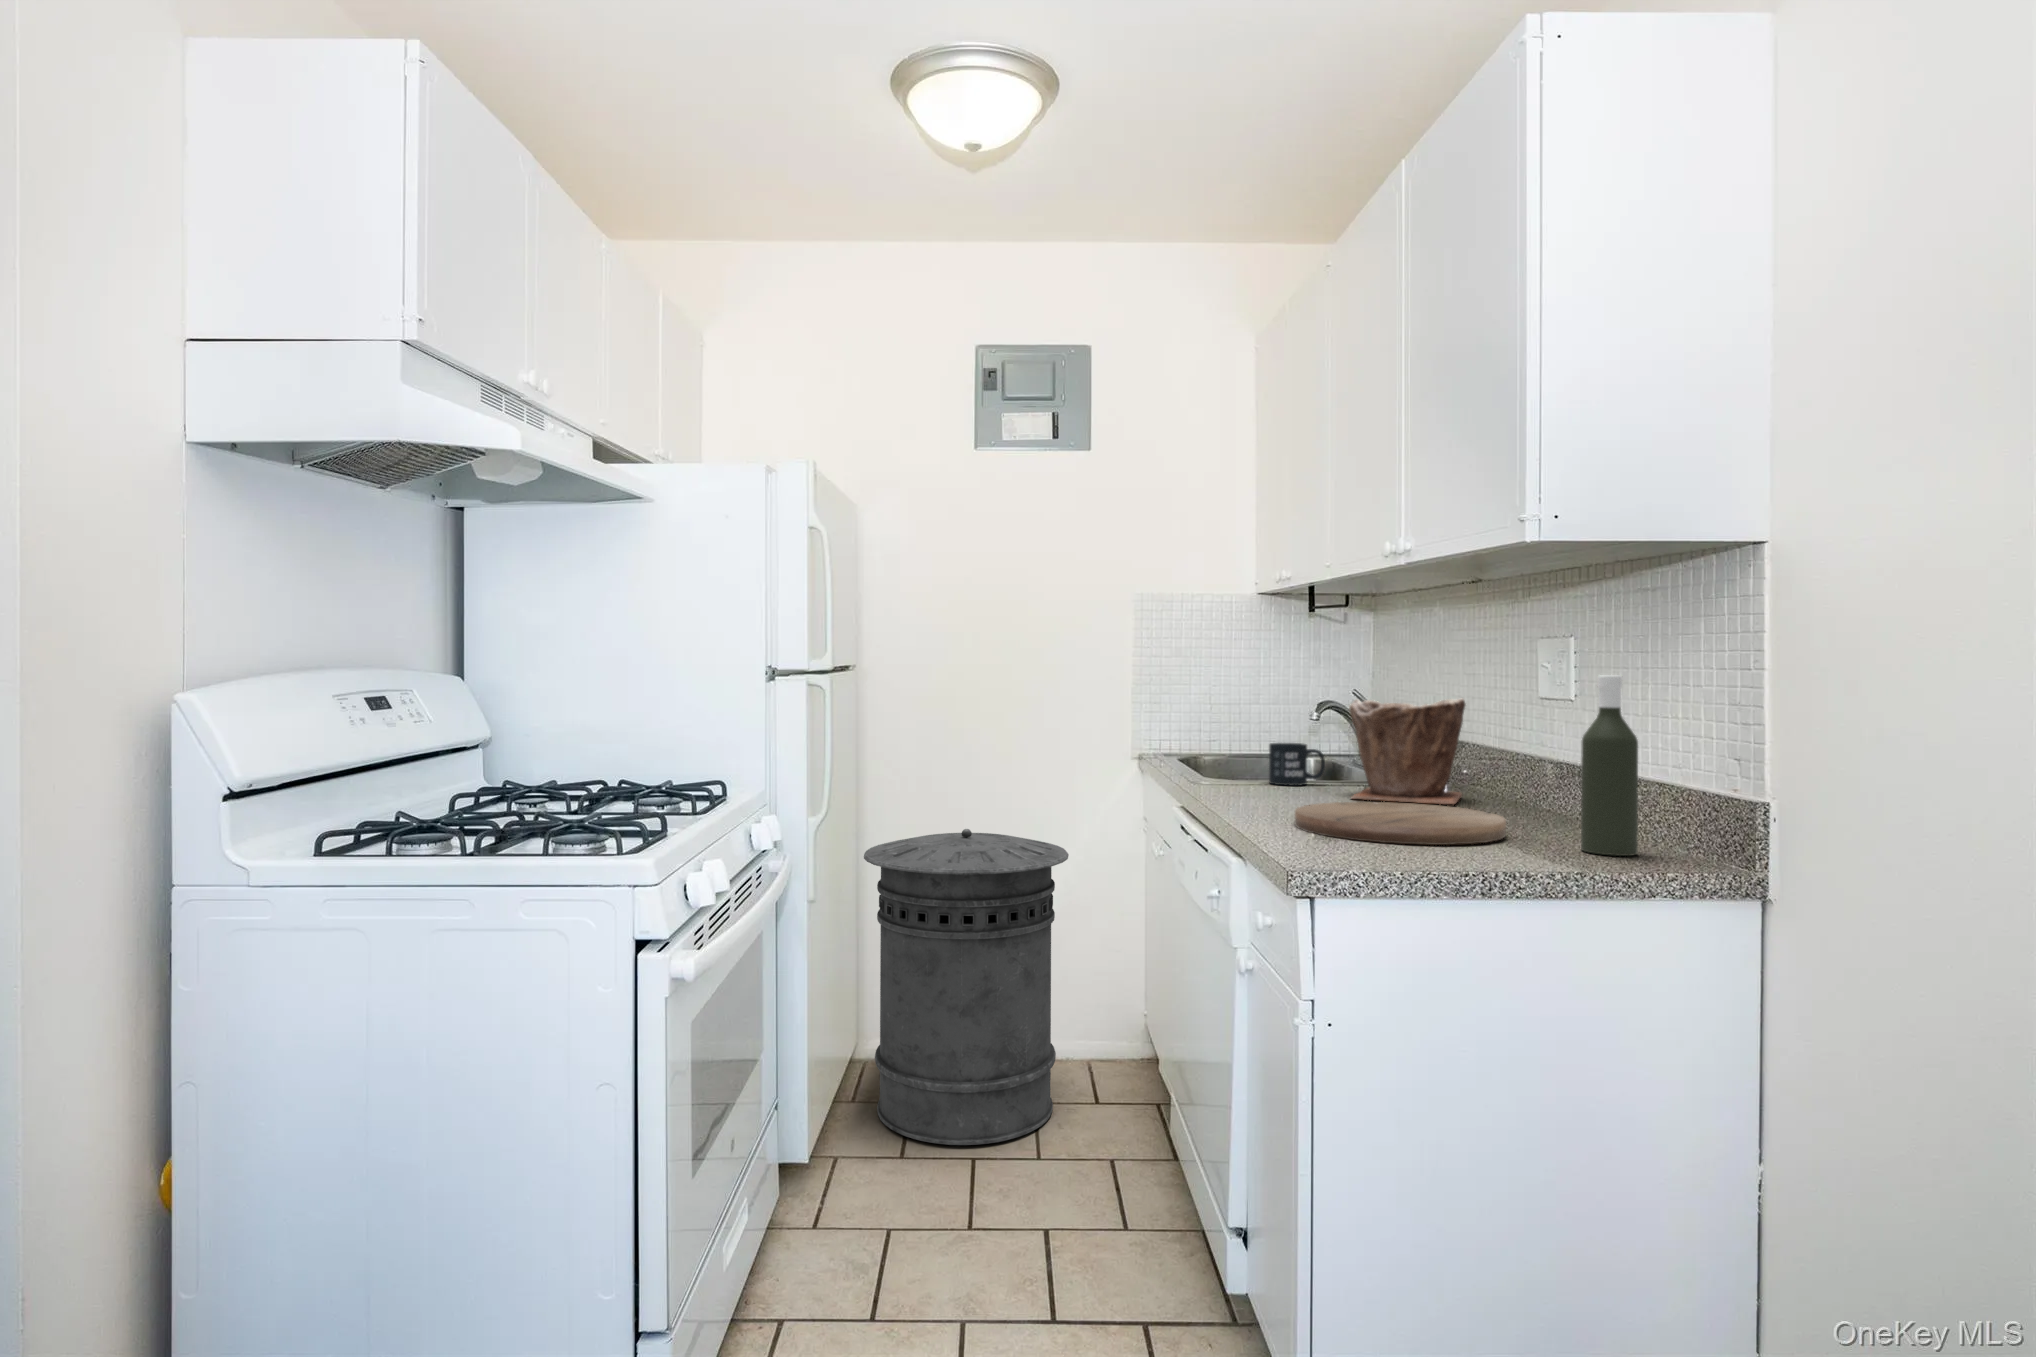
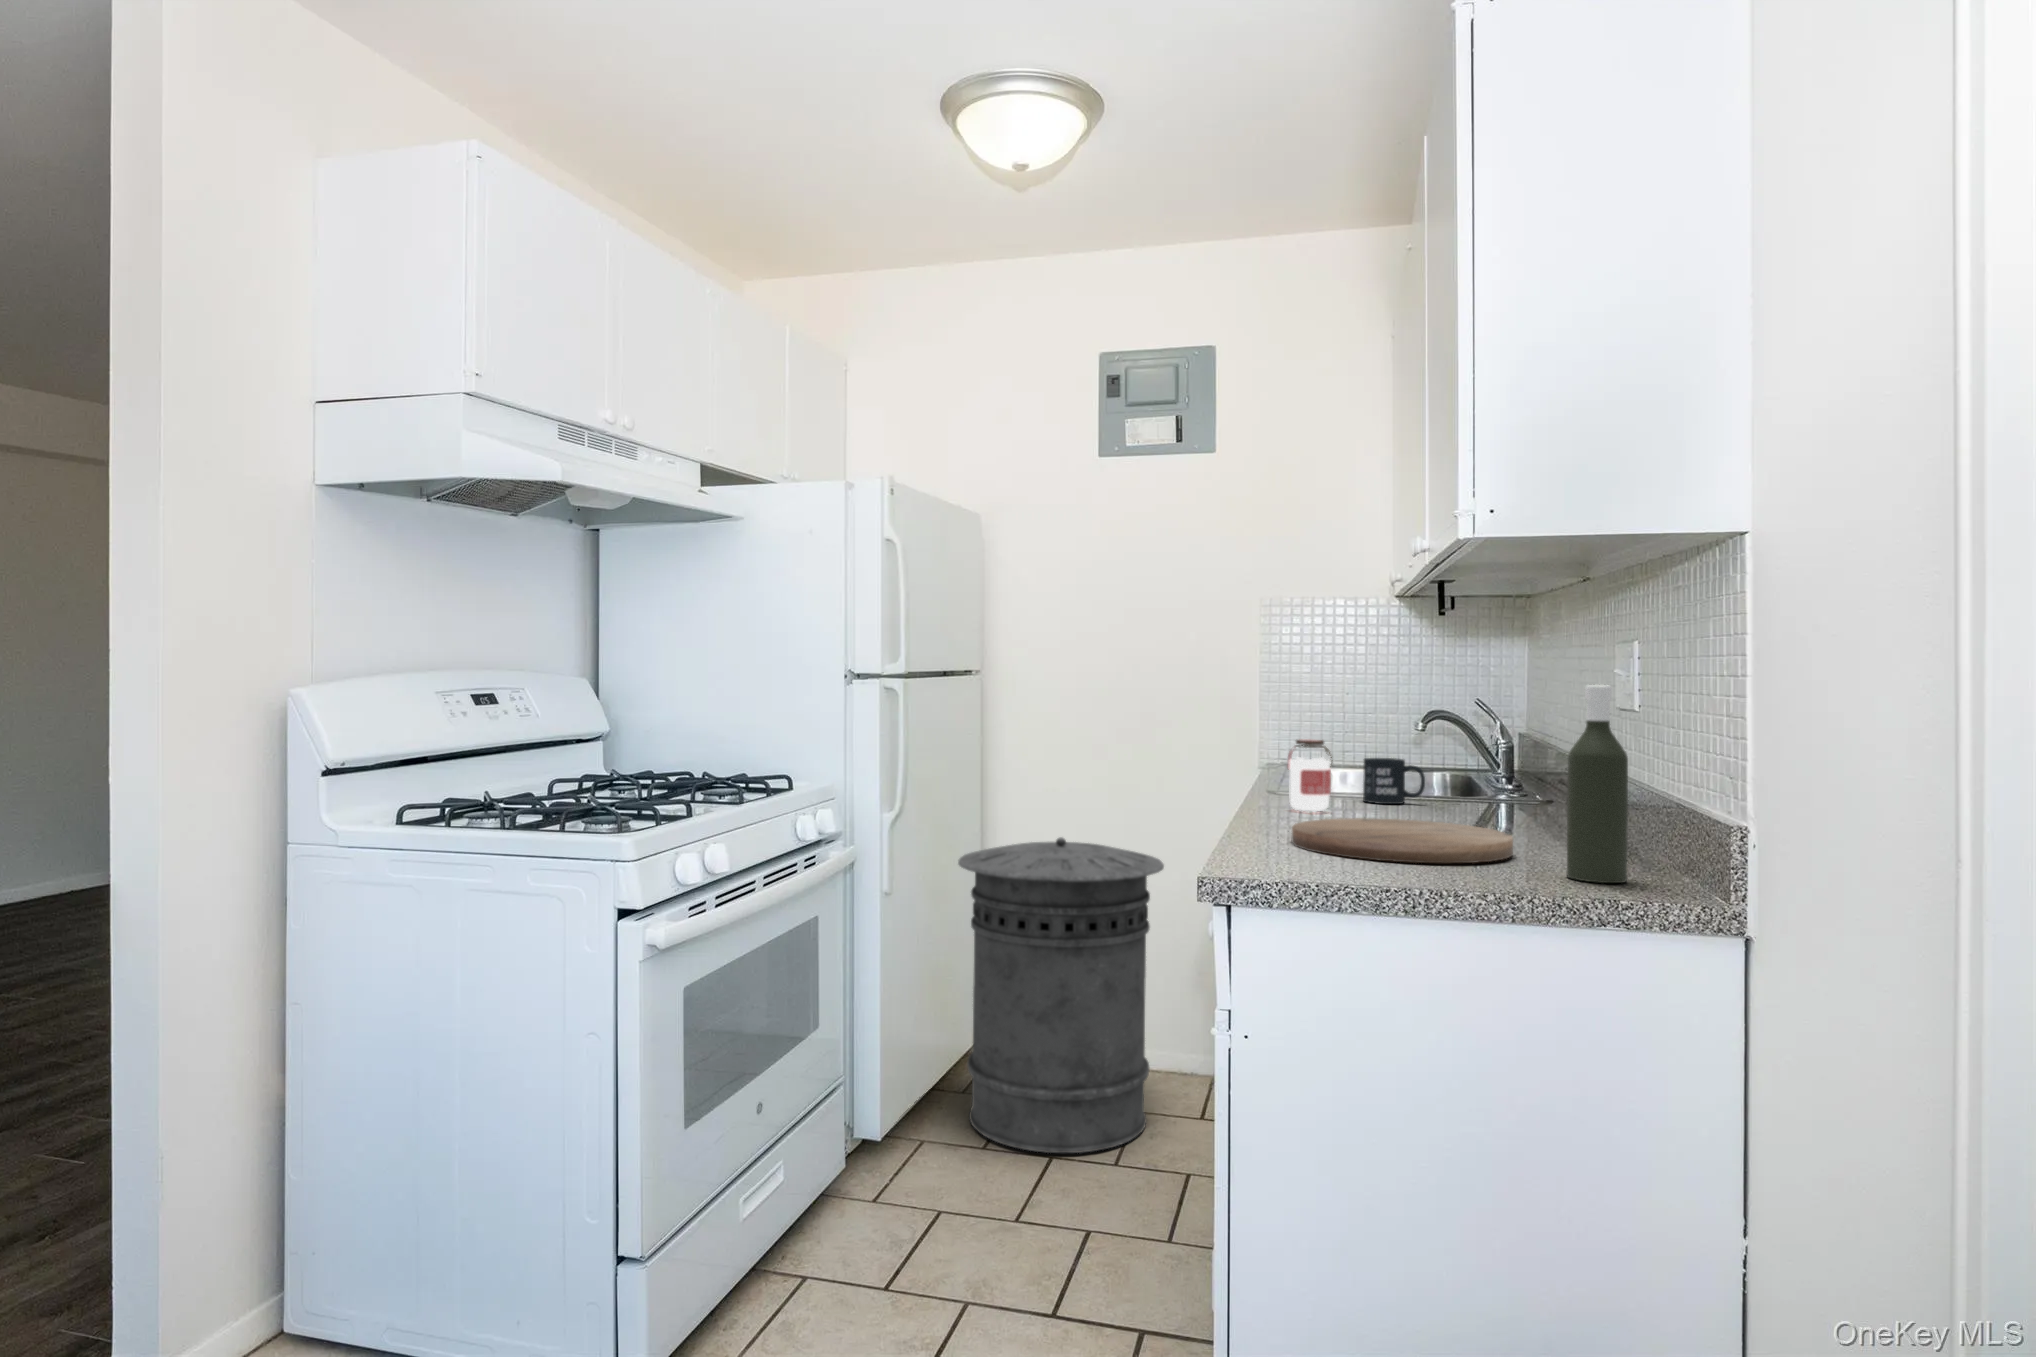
plant pot: present [1349,699,1465,804] -> none [1420,711,1562,828]
jar: none [1228,728,1271,797] -> present [1288,740,1332,811]

